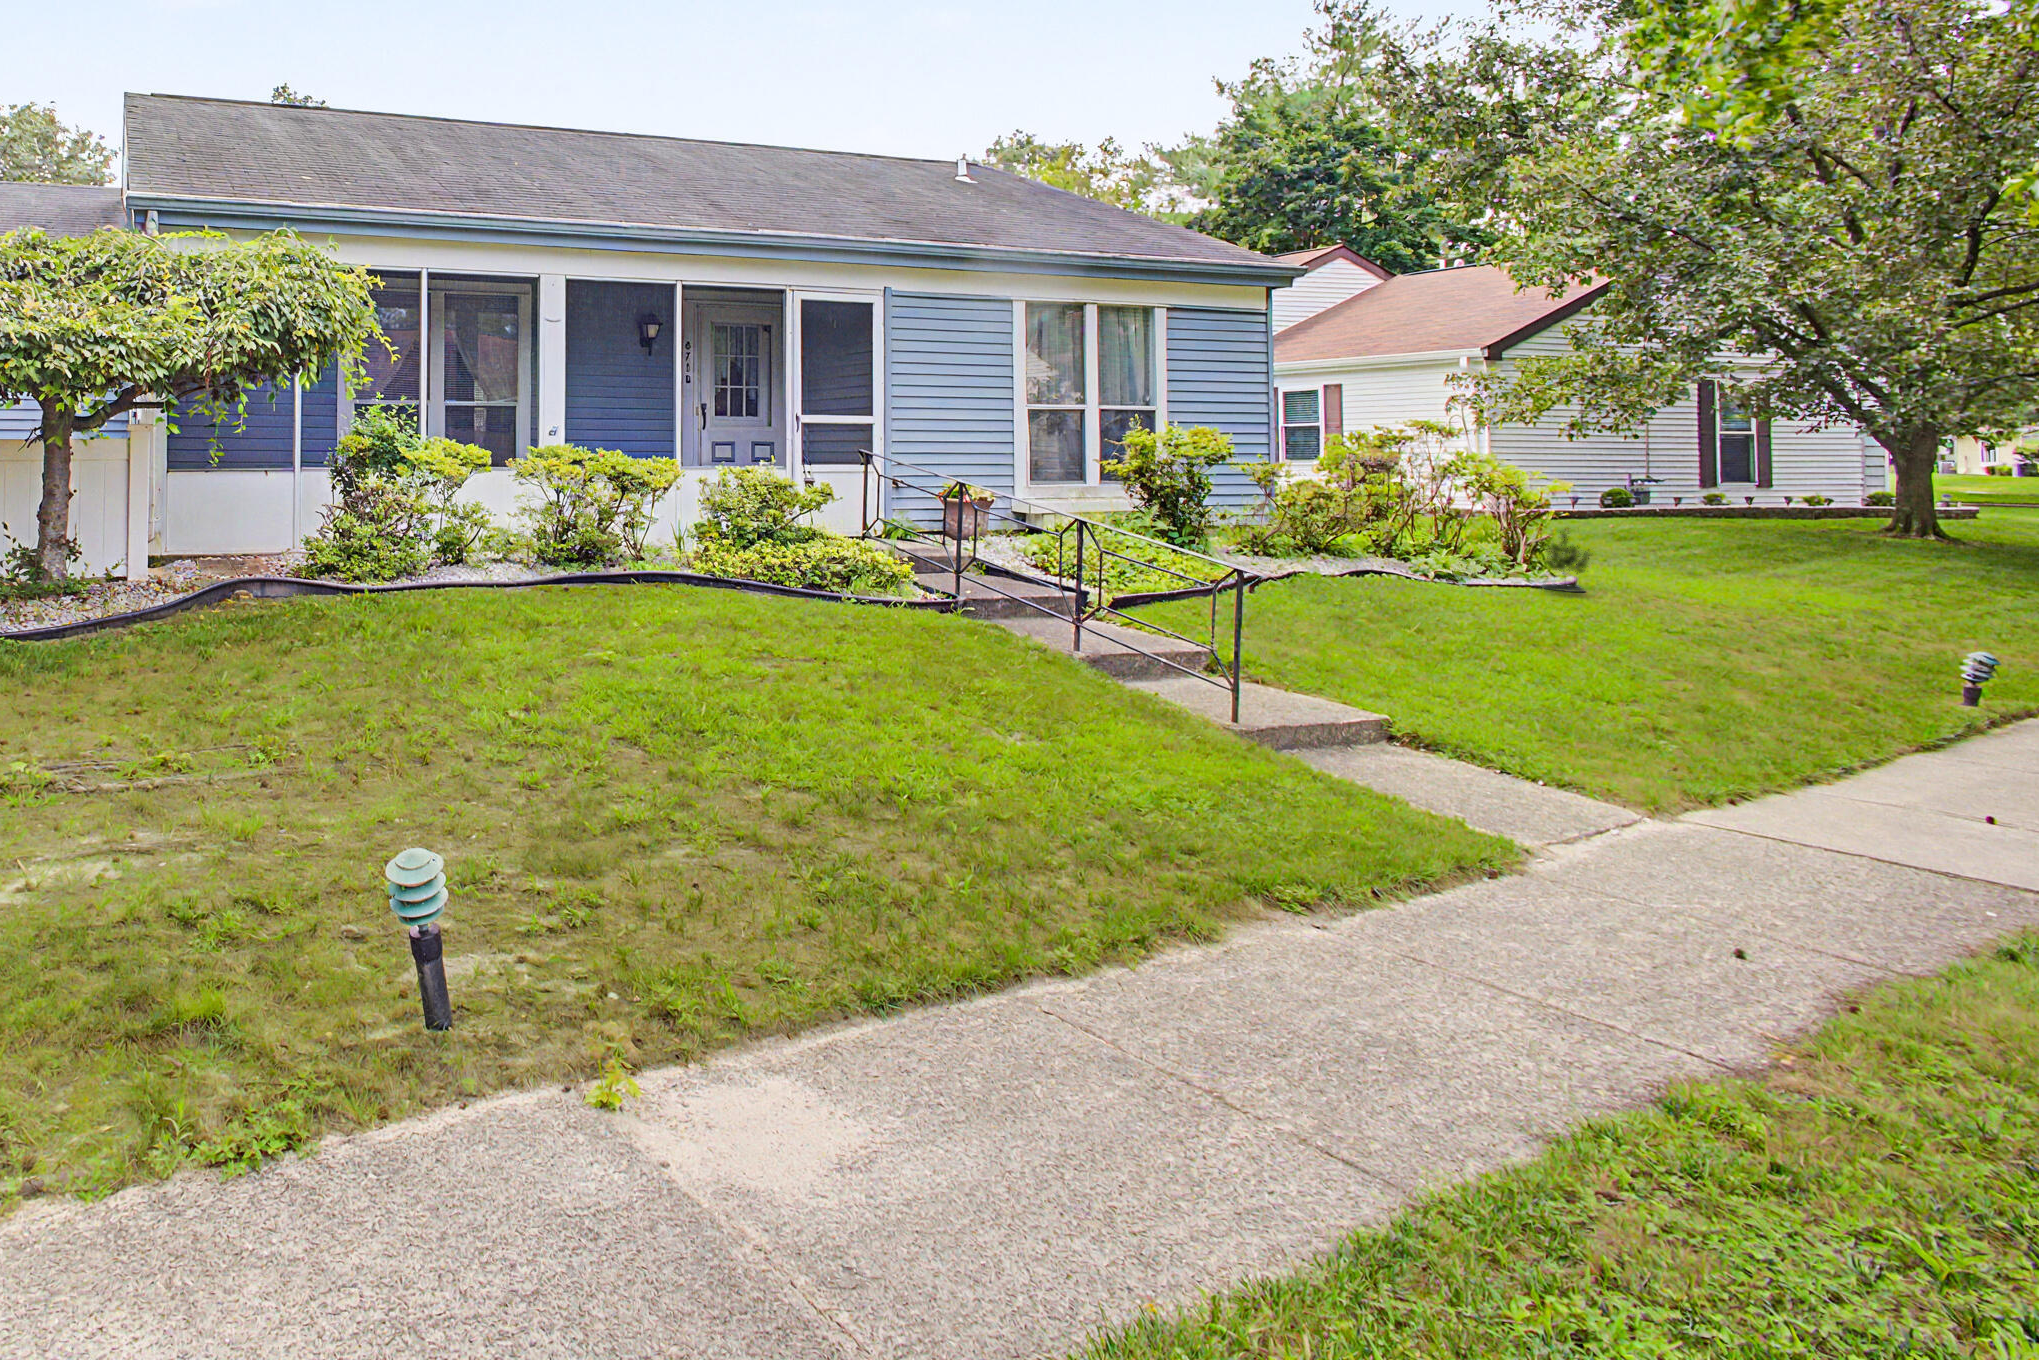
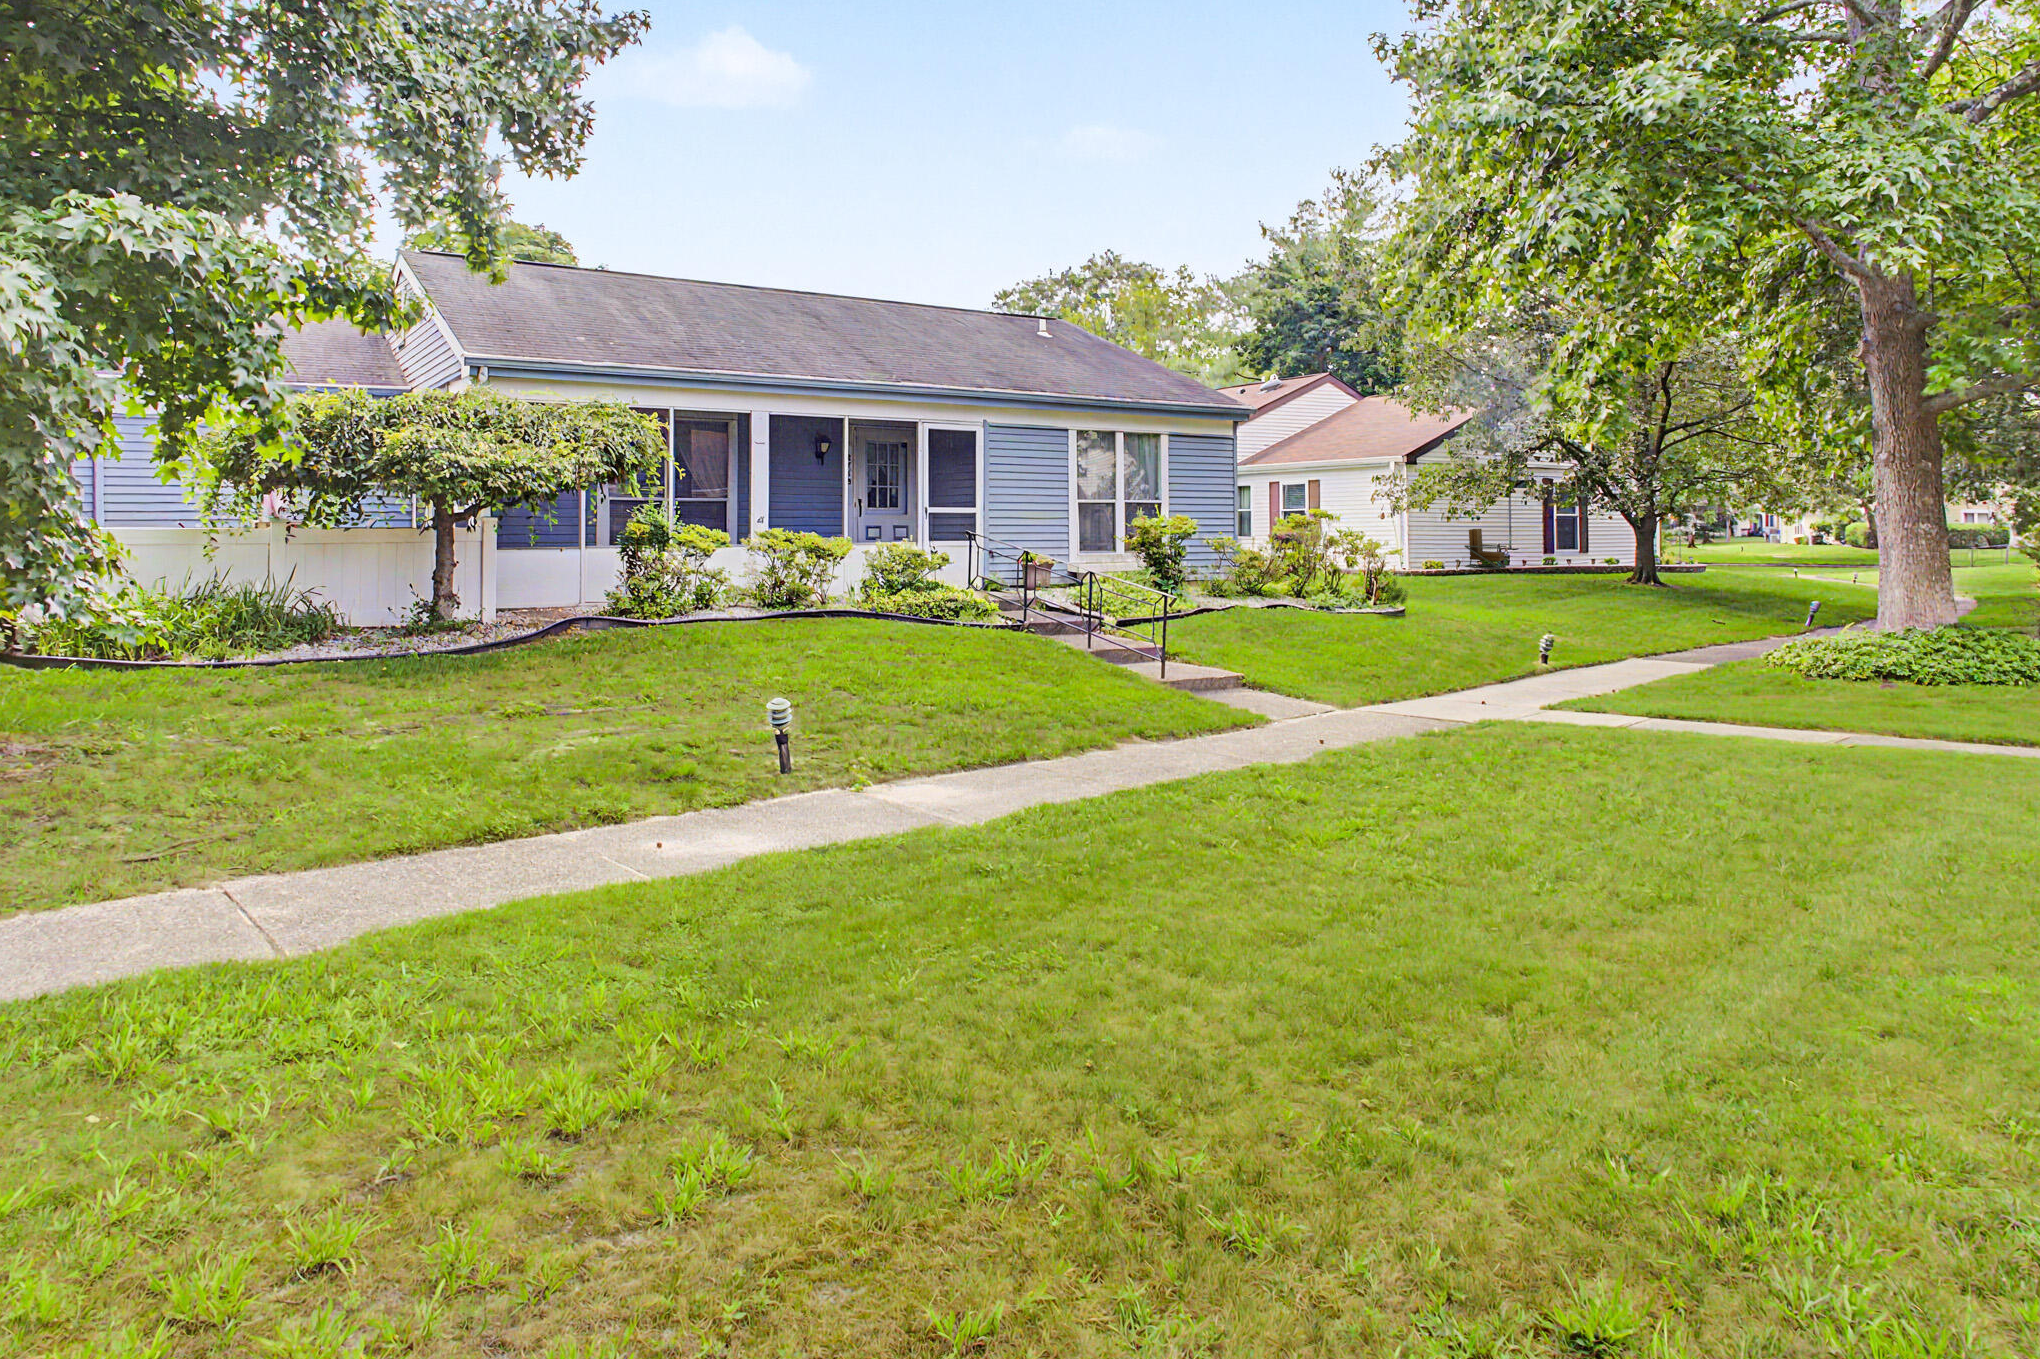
lounge chair: none [1579,449,1647,509] -> present [1464,529,1506,569]

